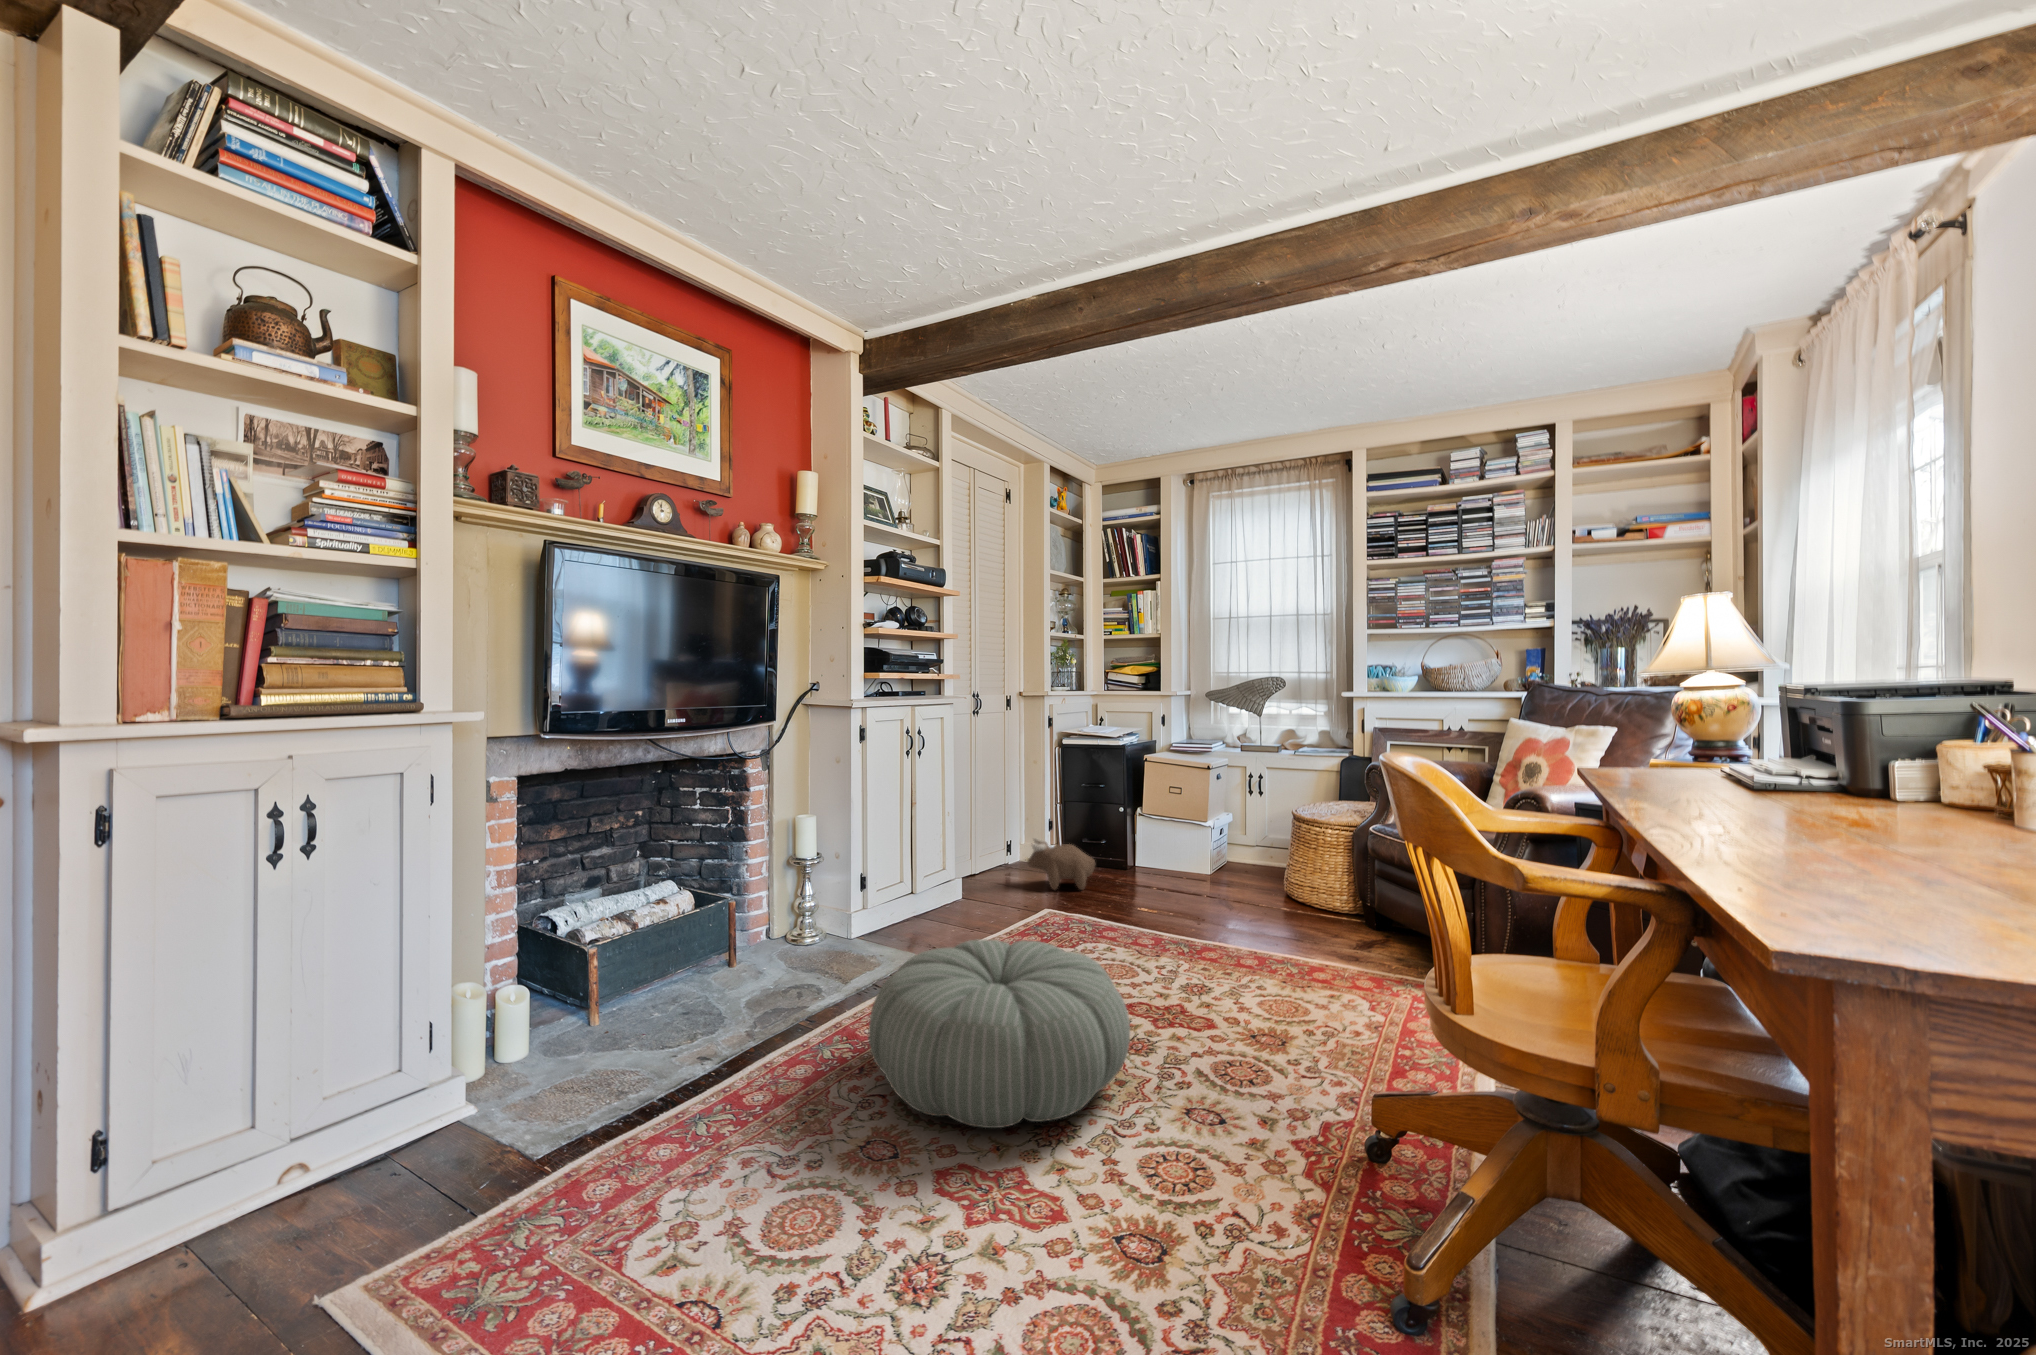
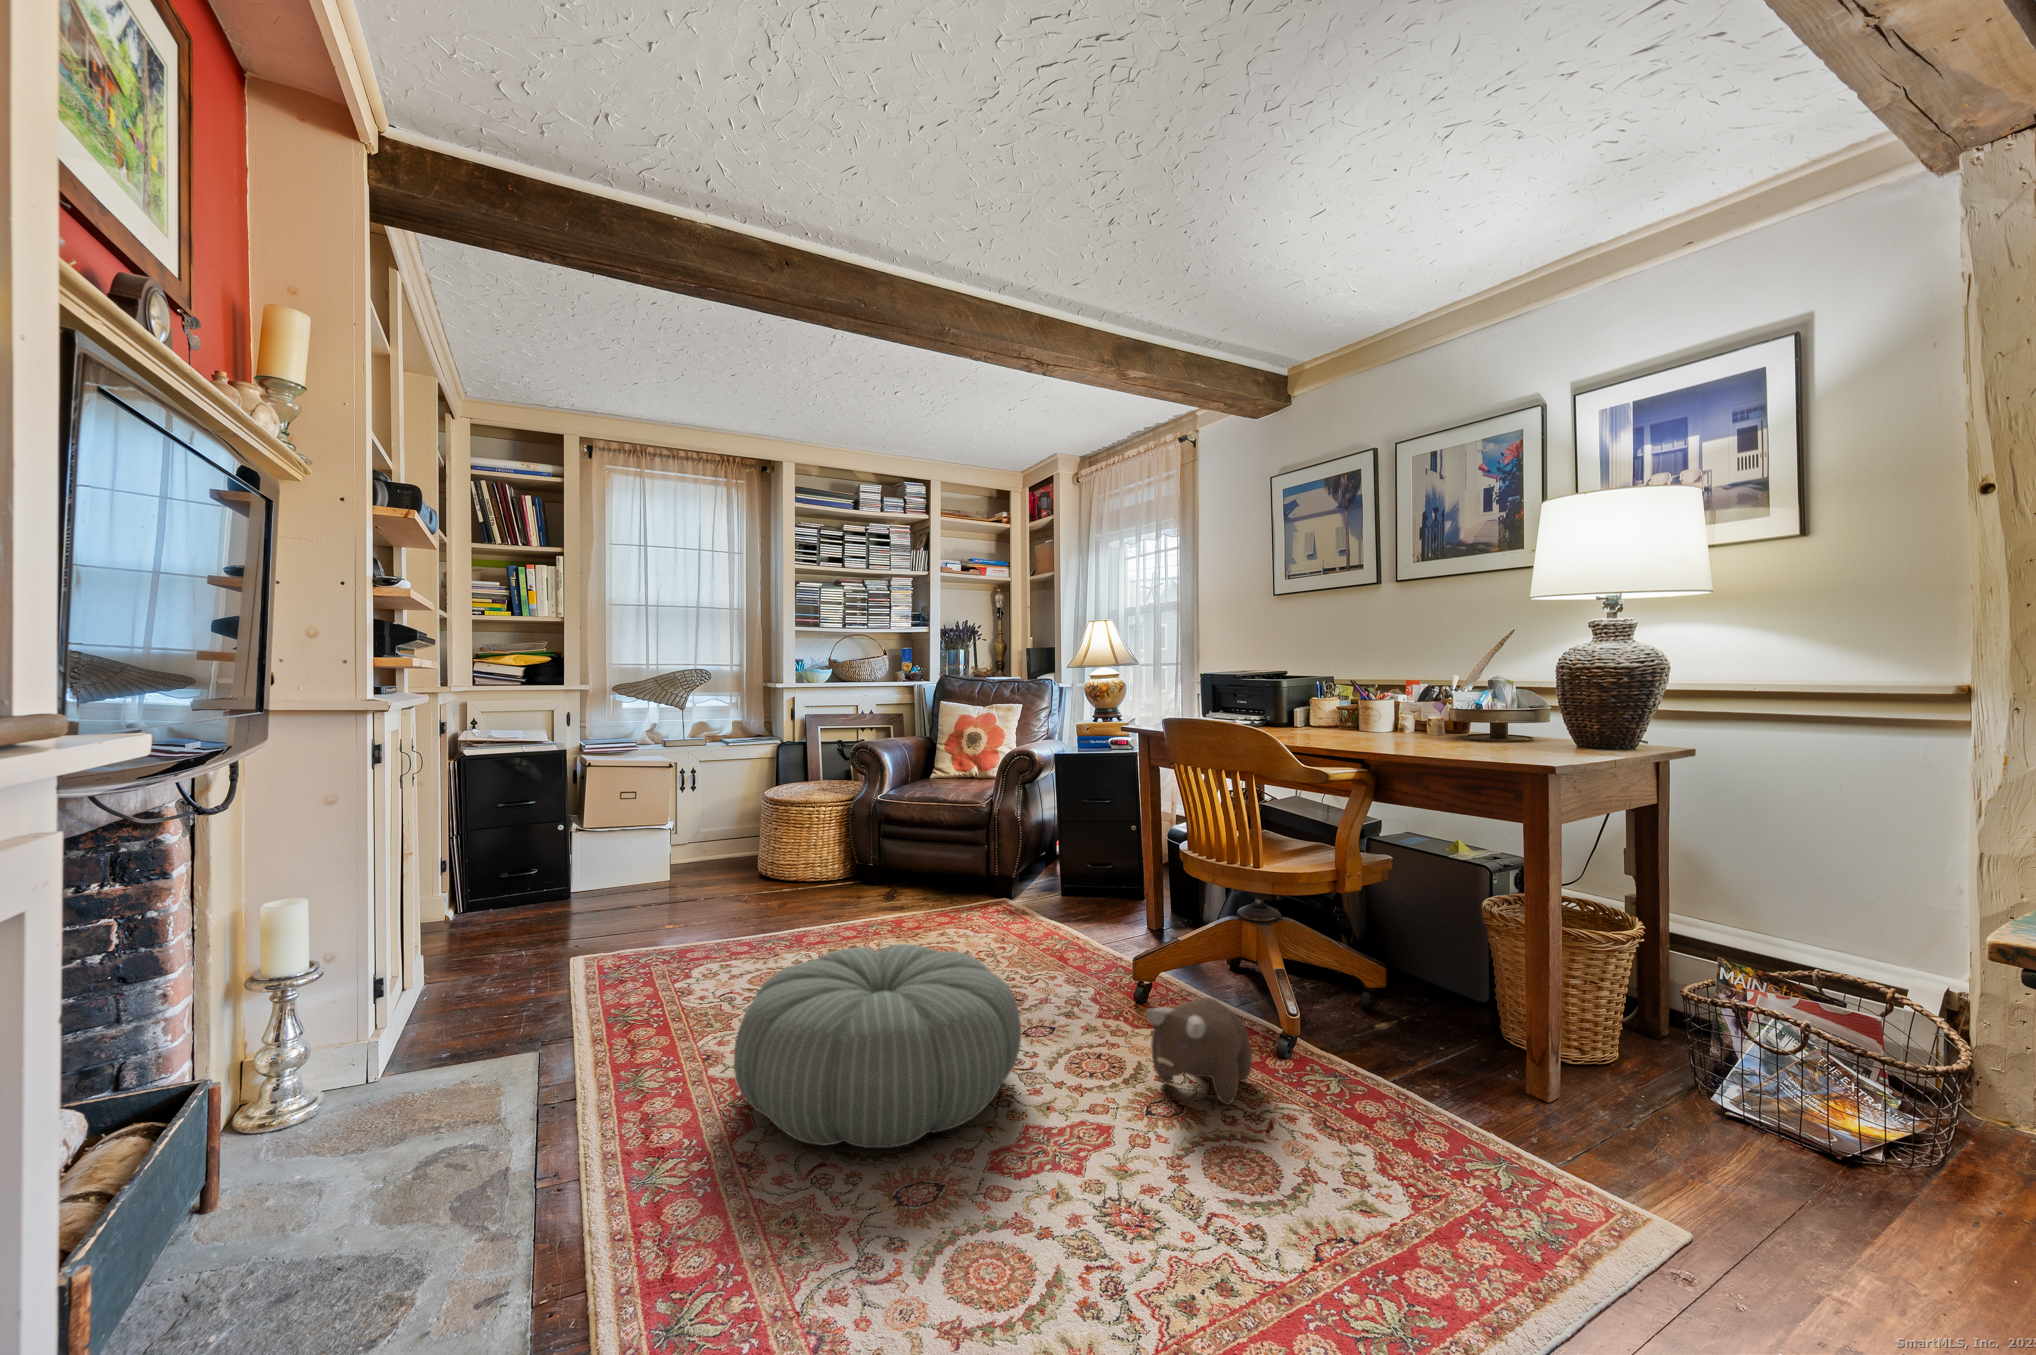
plush toy: present [1026,838,1095,890] -> present [1146,998,1252,1105]

